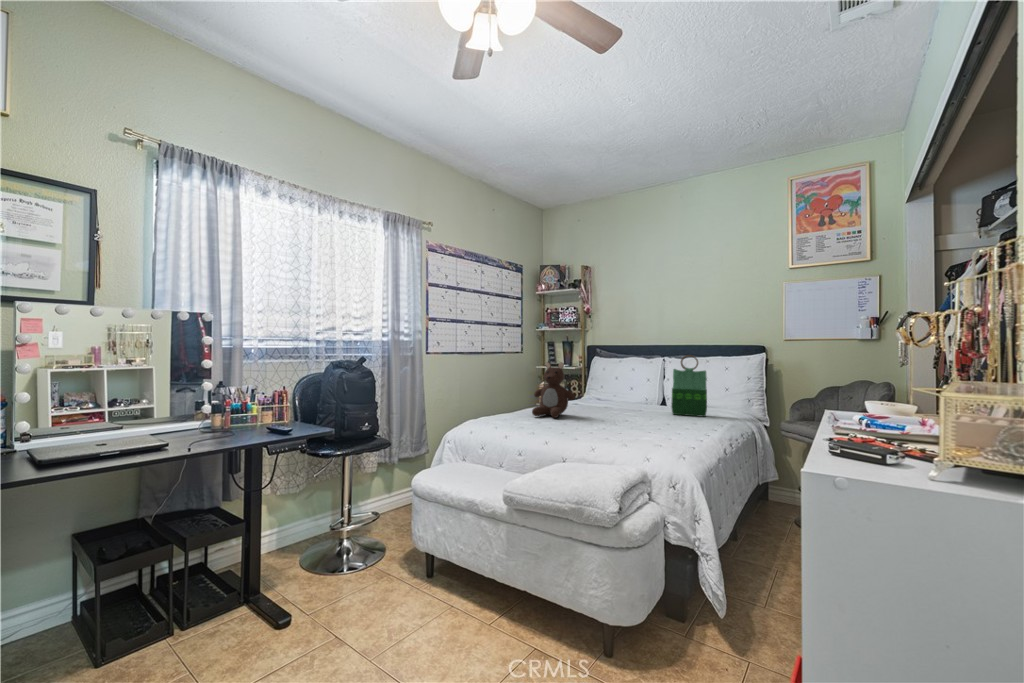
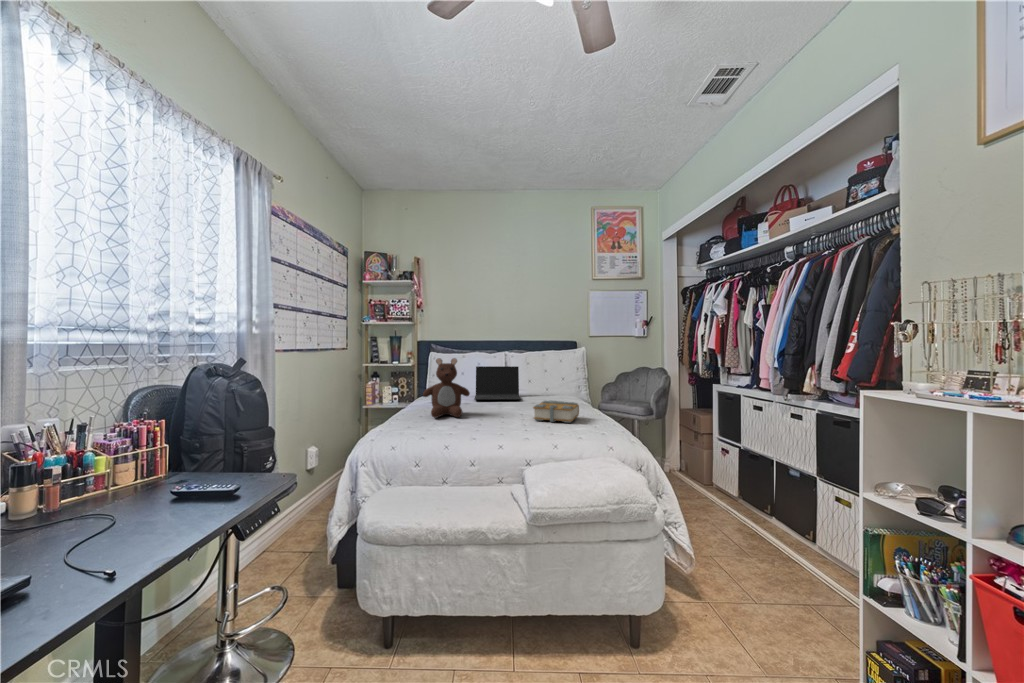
tote bag: present [671,355,707,417] -> none [537,348,566,401]
laptop: none [606,373,667,410] -> present [475,366,521,400]
book: none [612,410,668,435] -> present [533,400,579,423]

